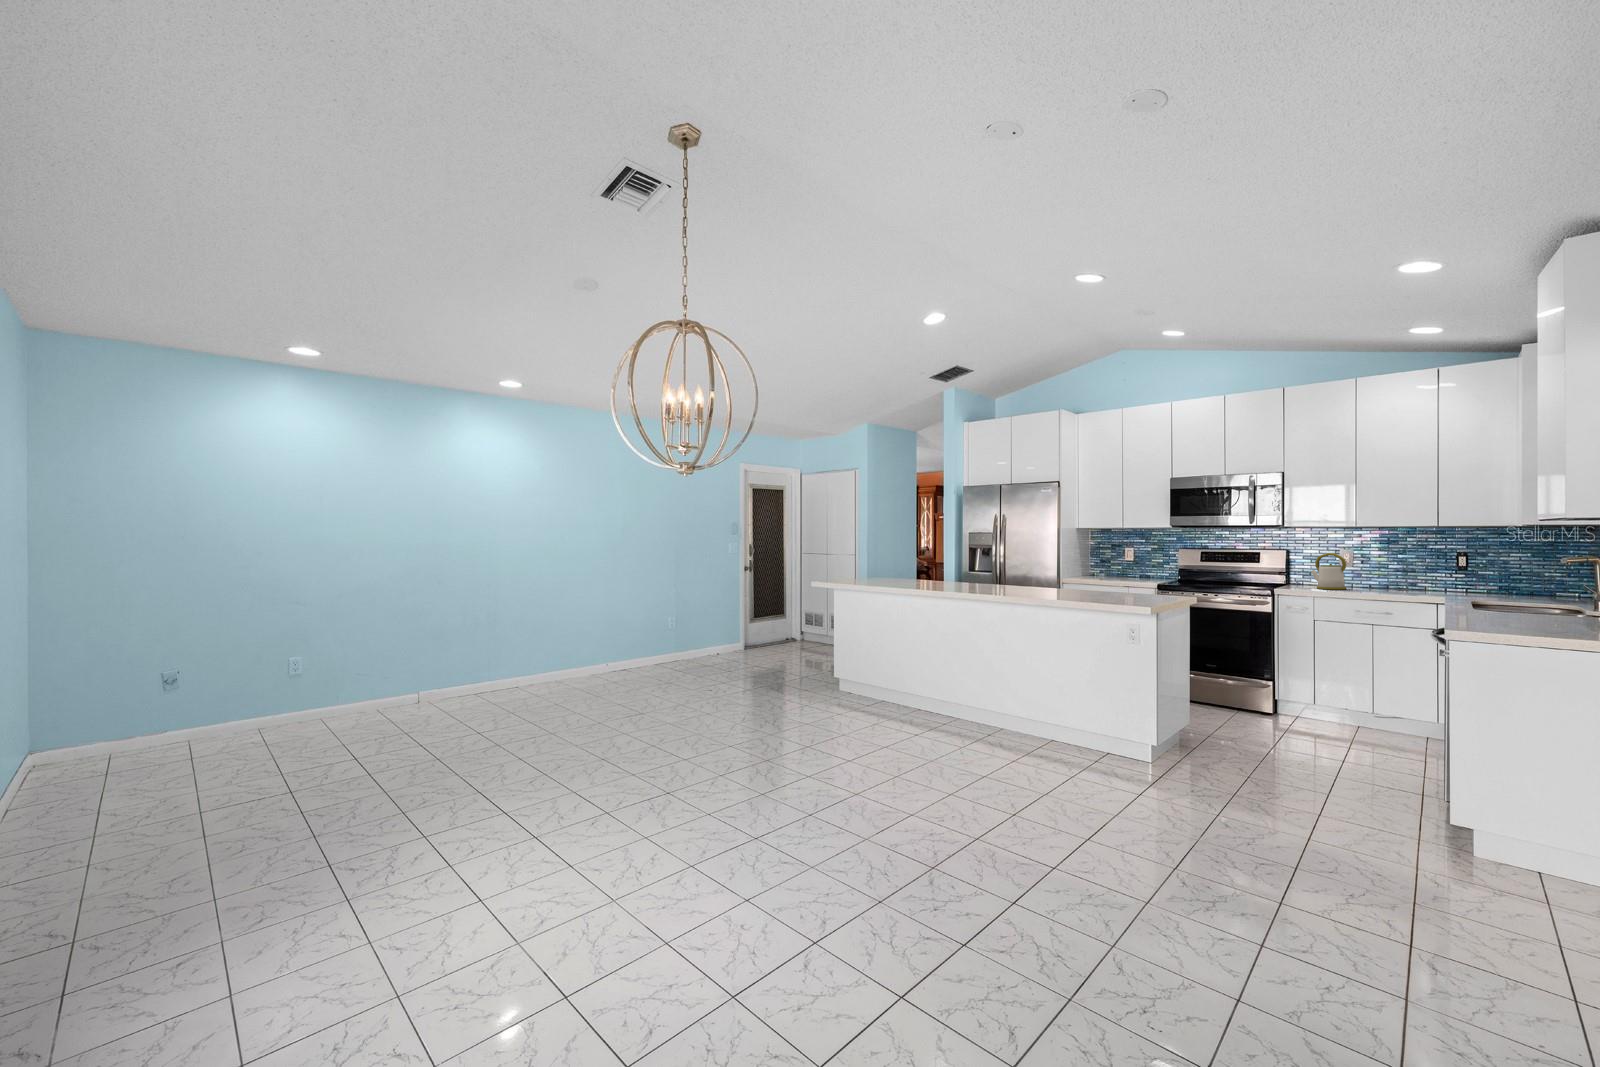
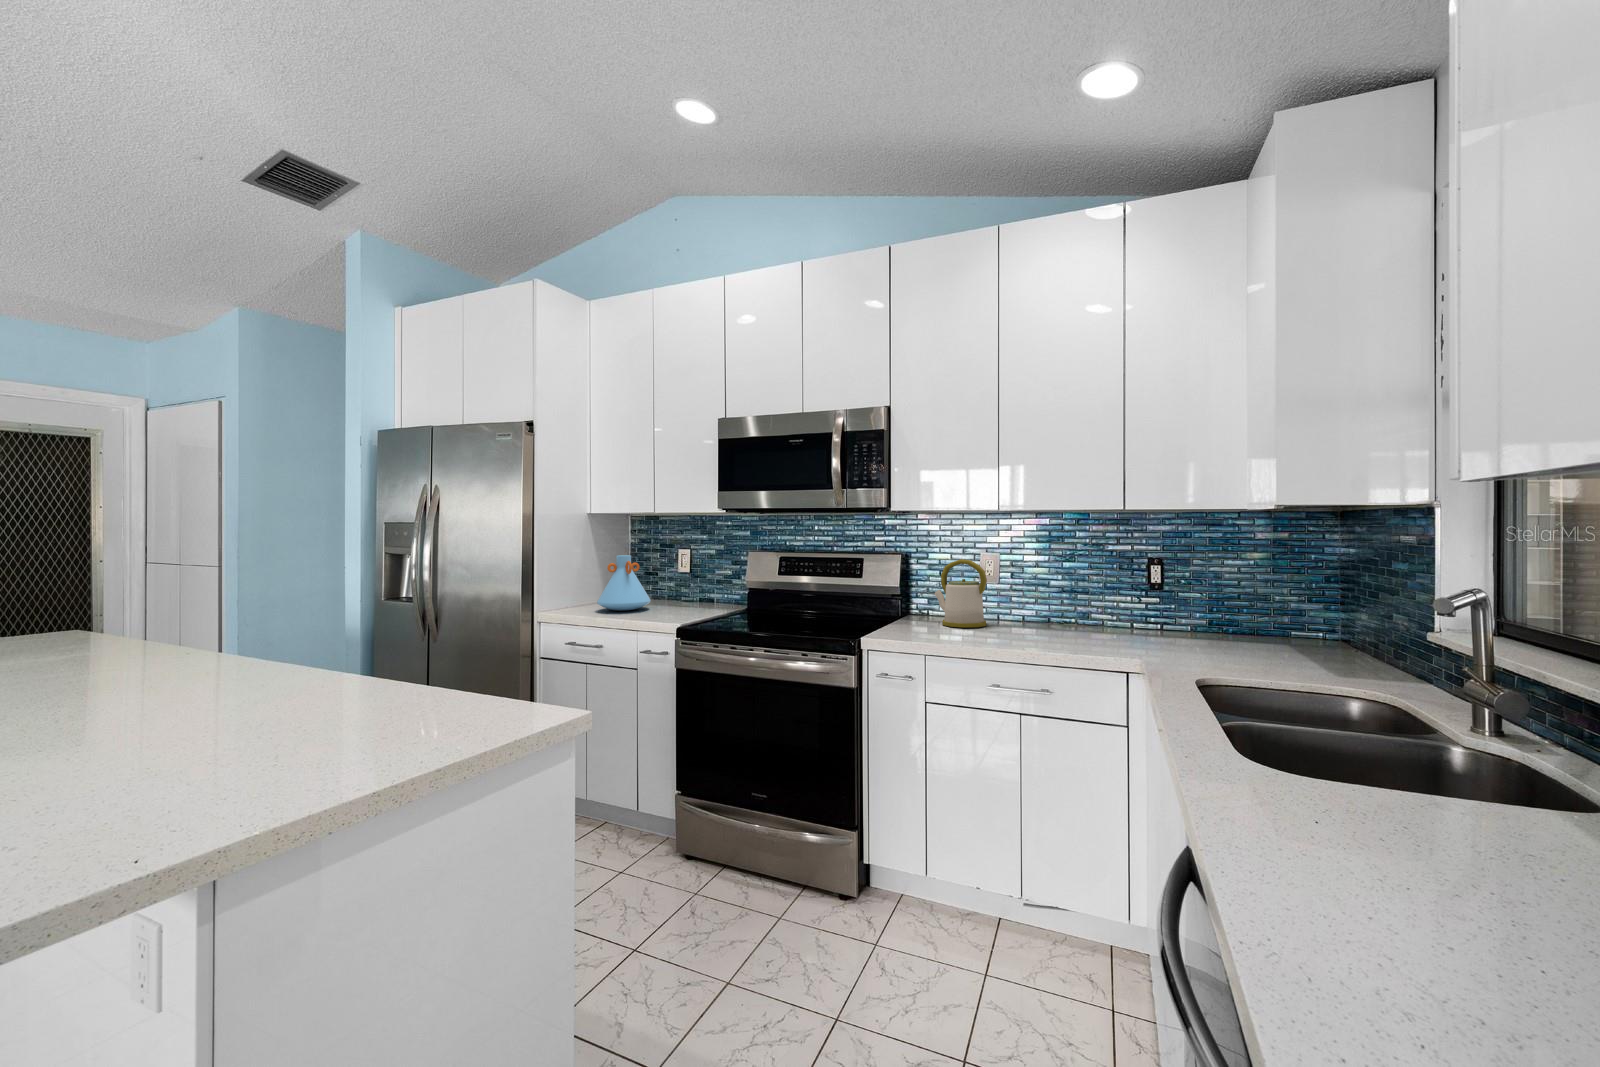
vase: none [1088,551,1119,581] -> present [597,555,651,611]

